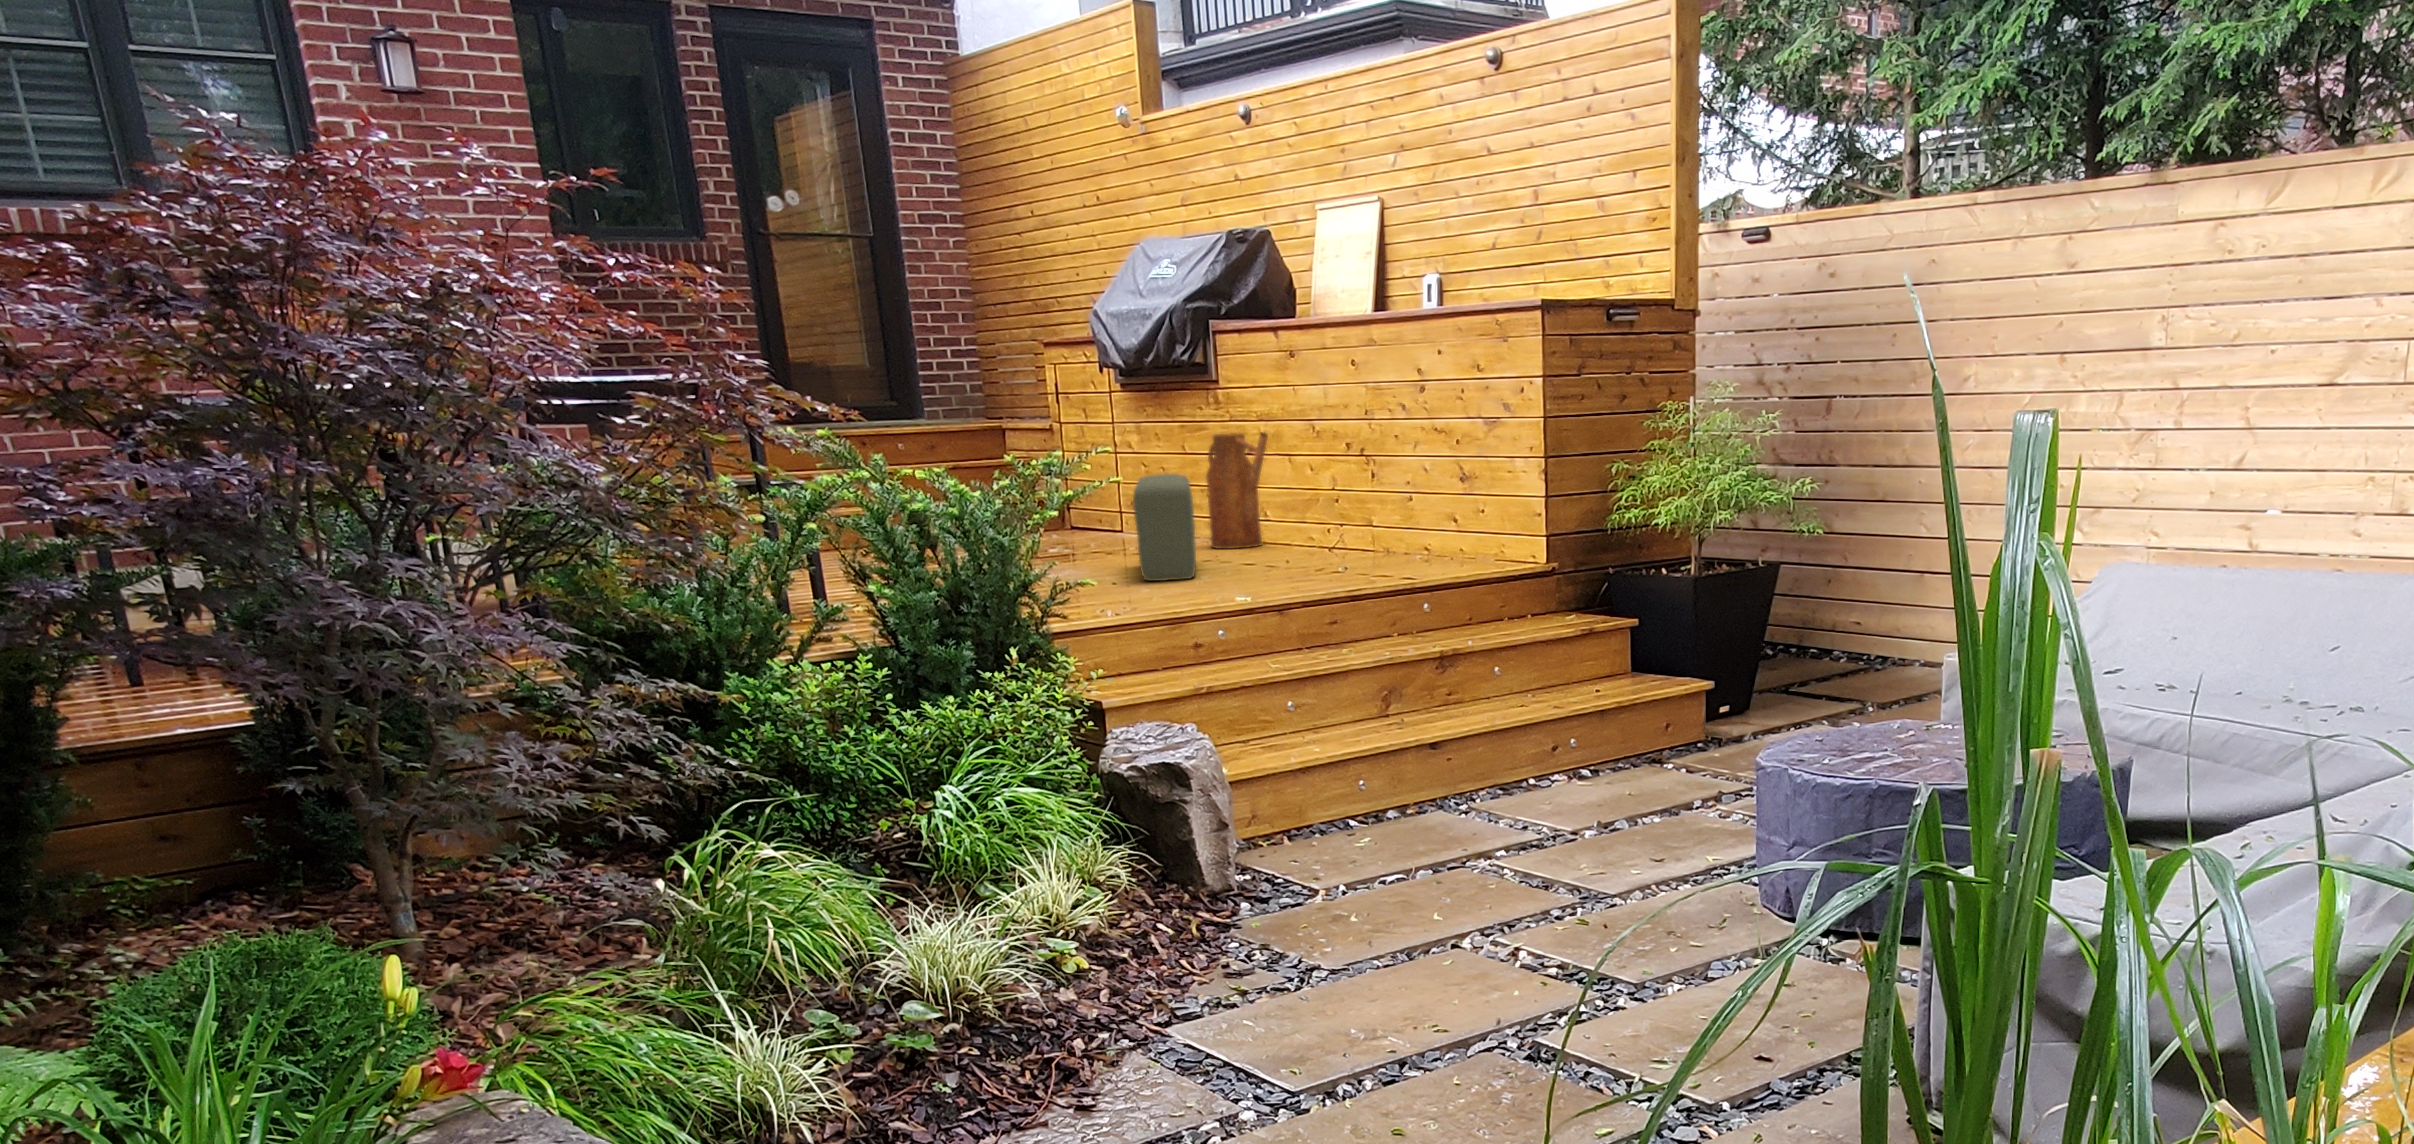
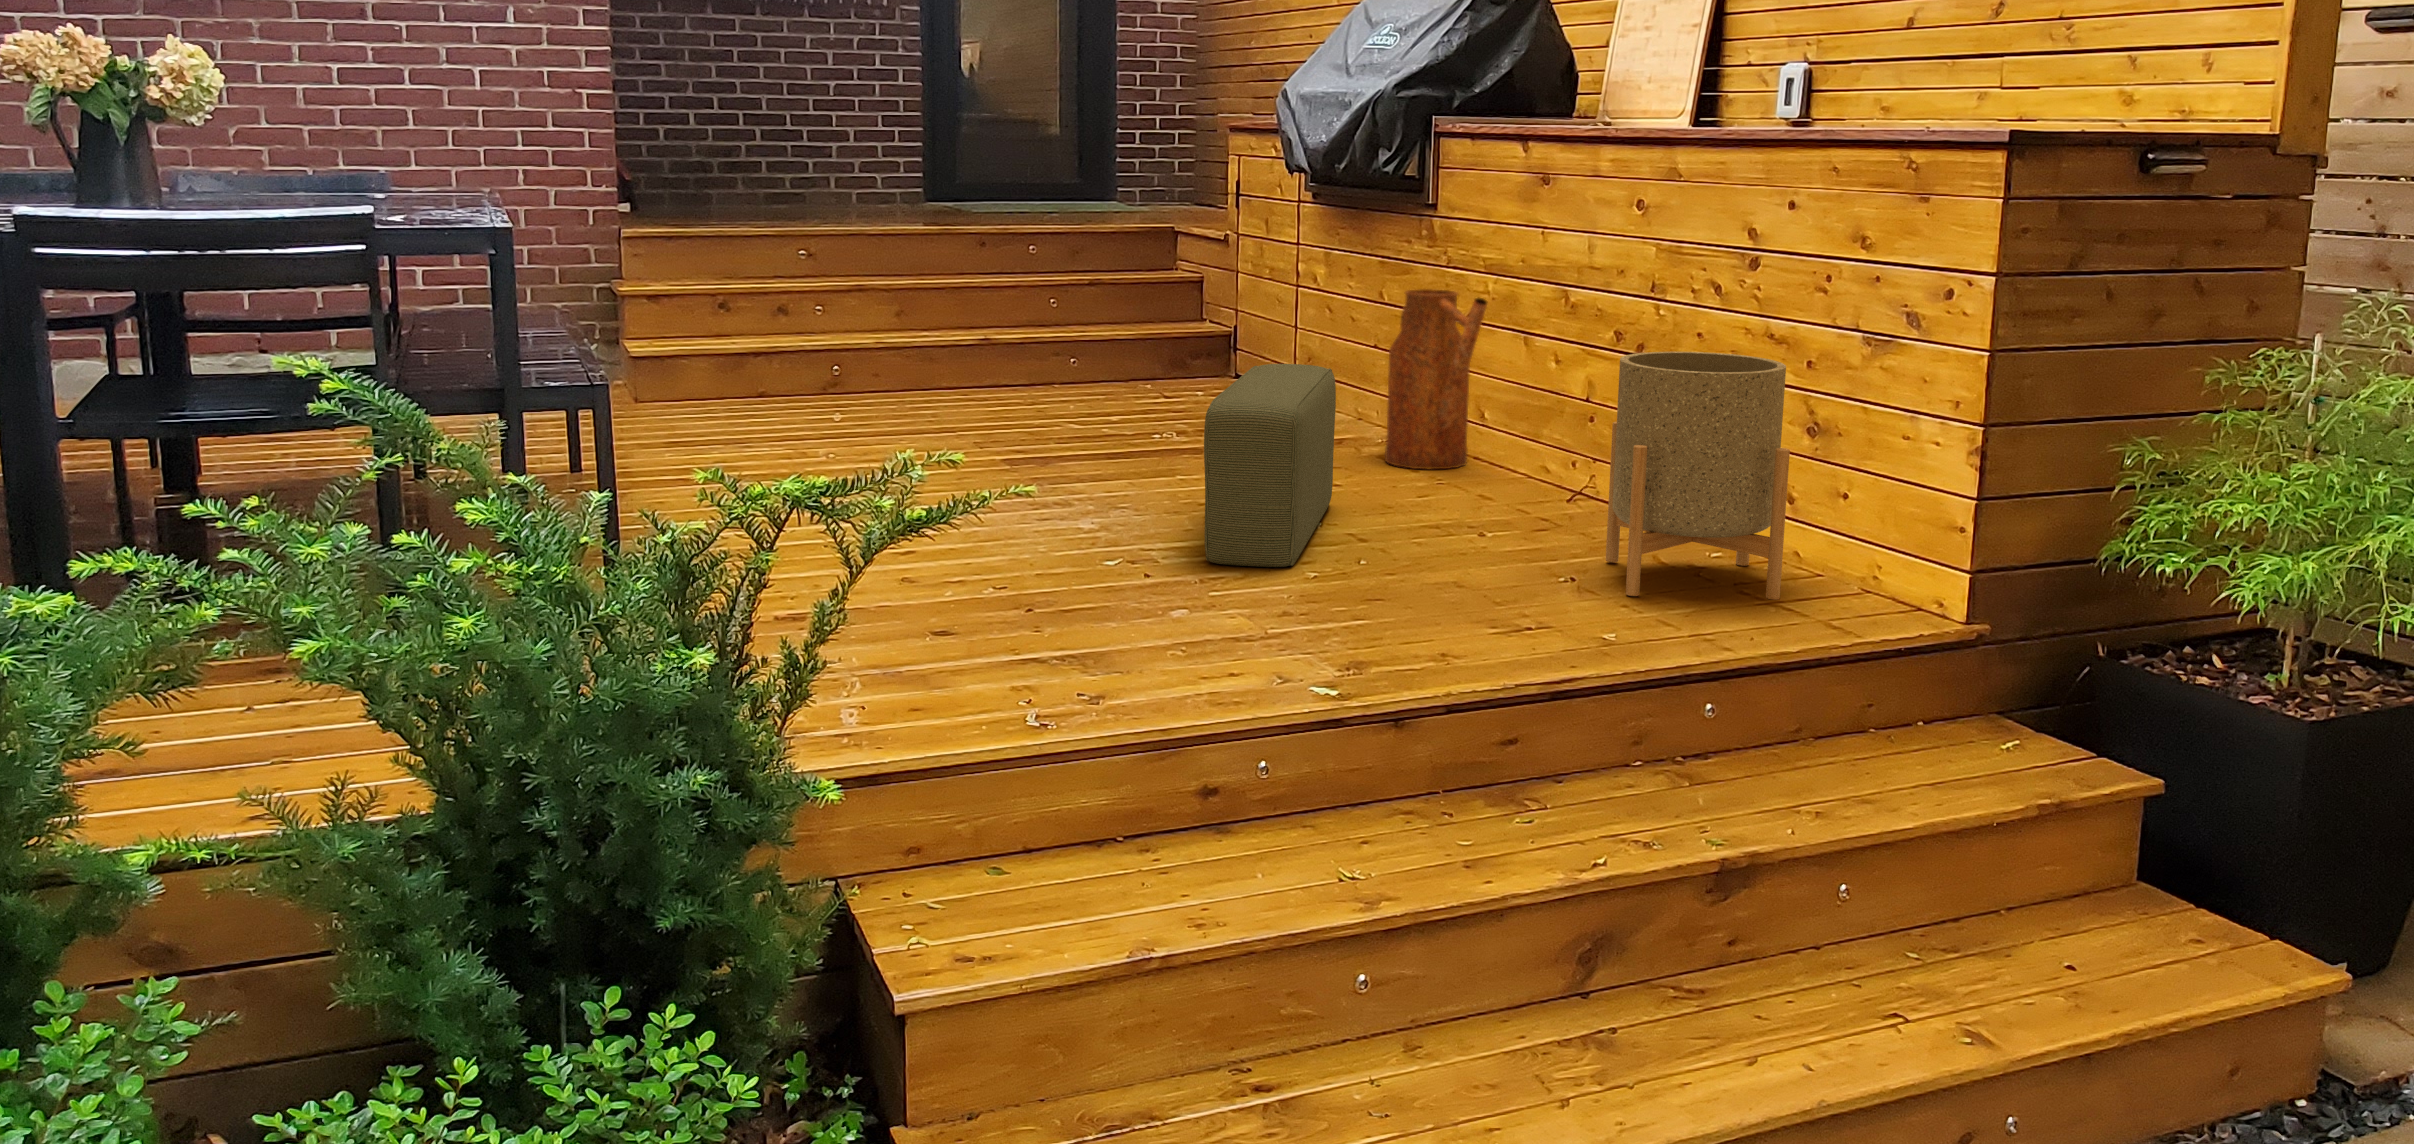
planter: none [1359,439,1456,570] -> present [1606,352,1790,600]

